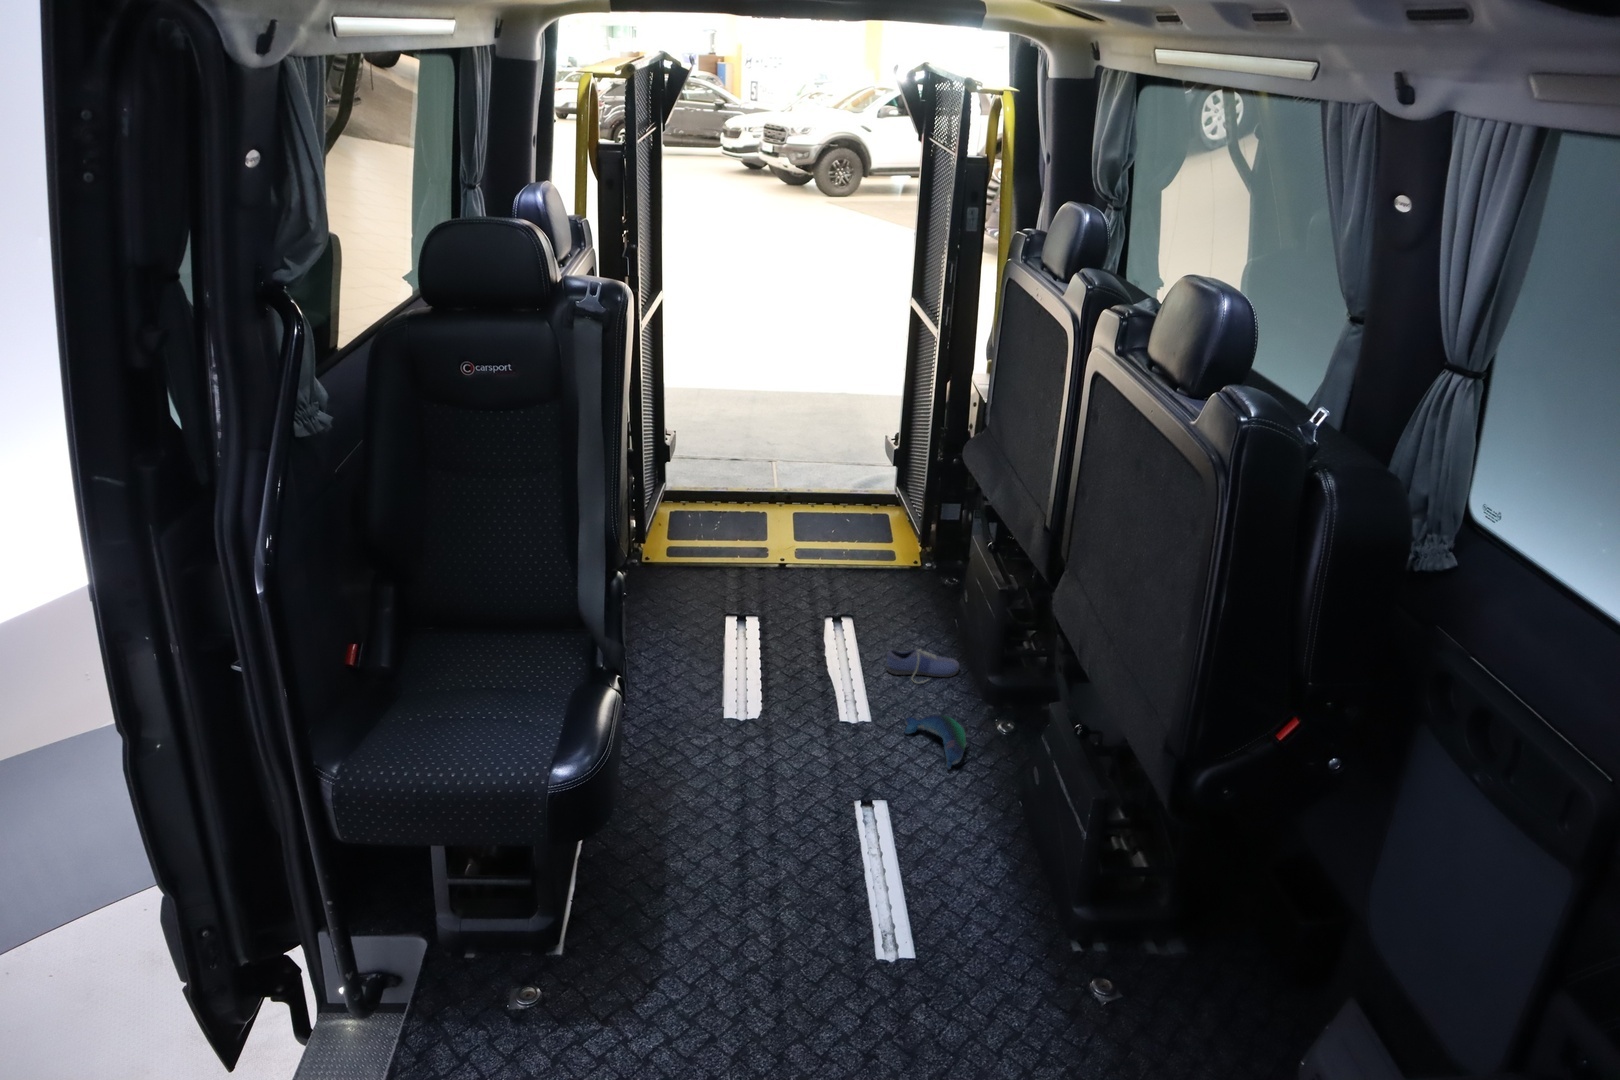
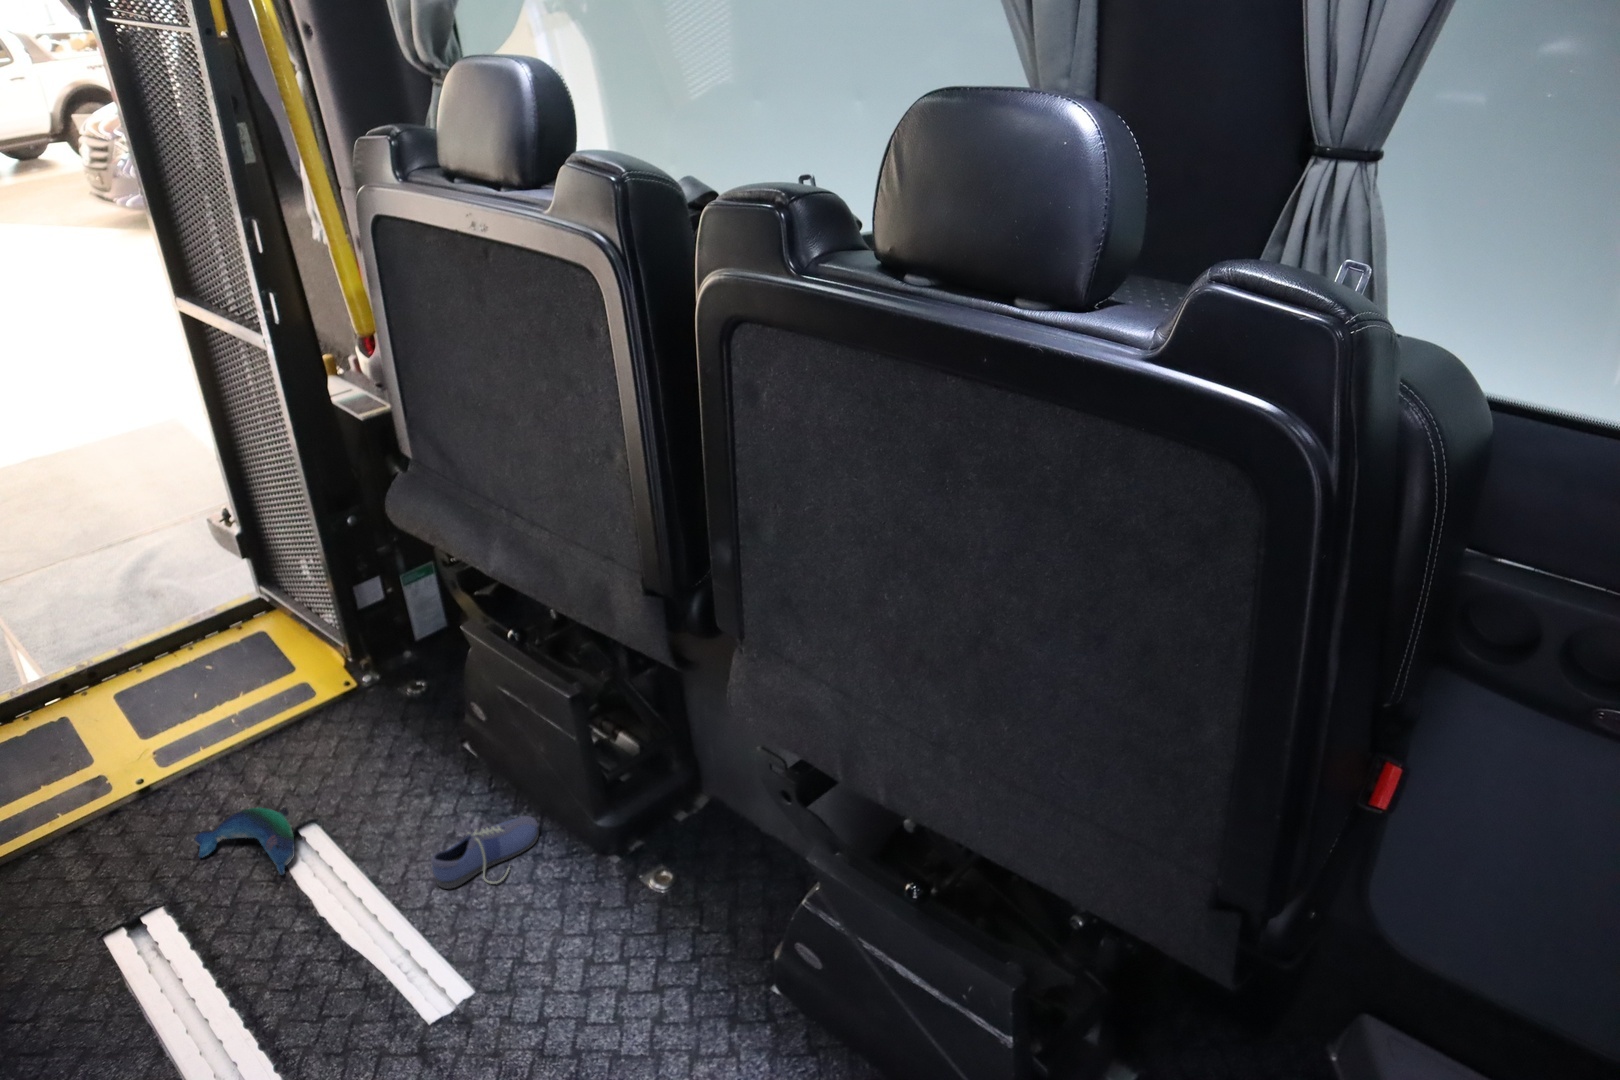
plush toy: present [904,715,969,769] -> present [195,807,295,875]

